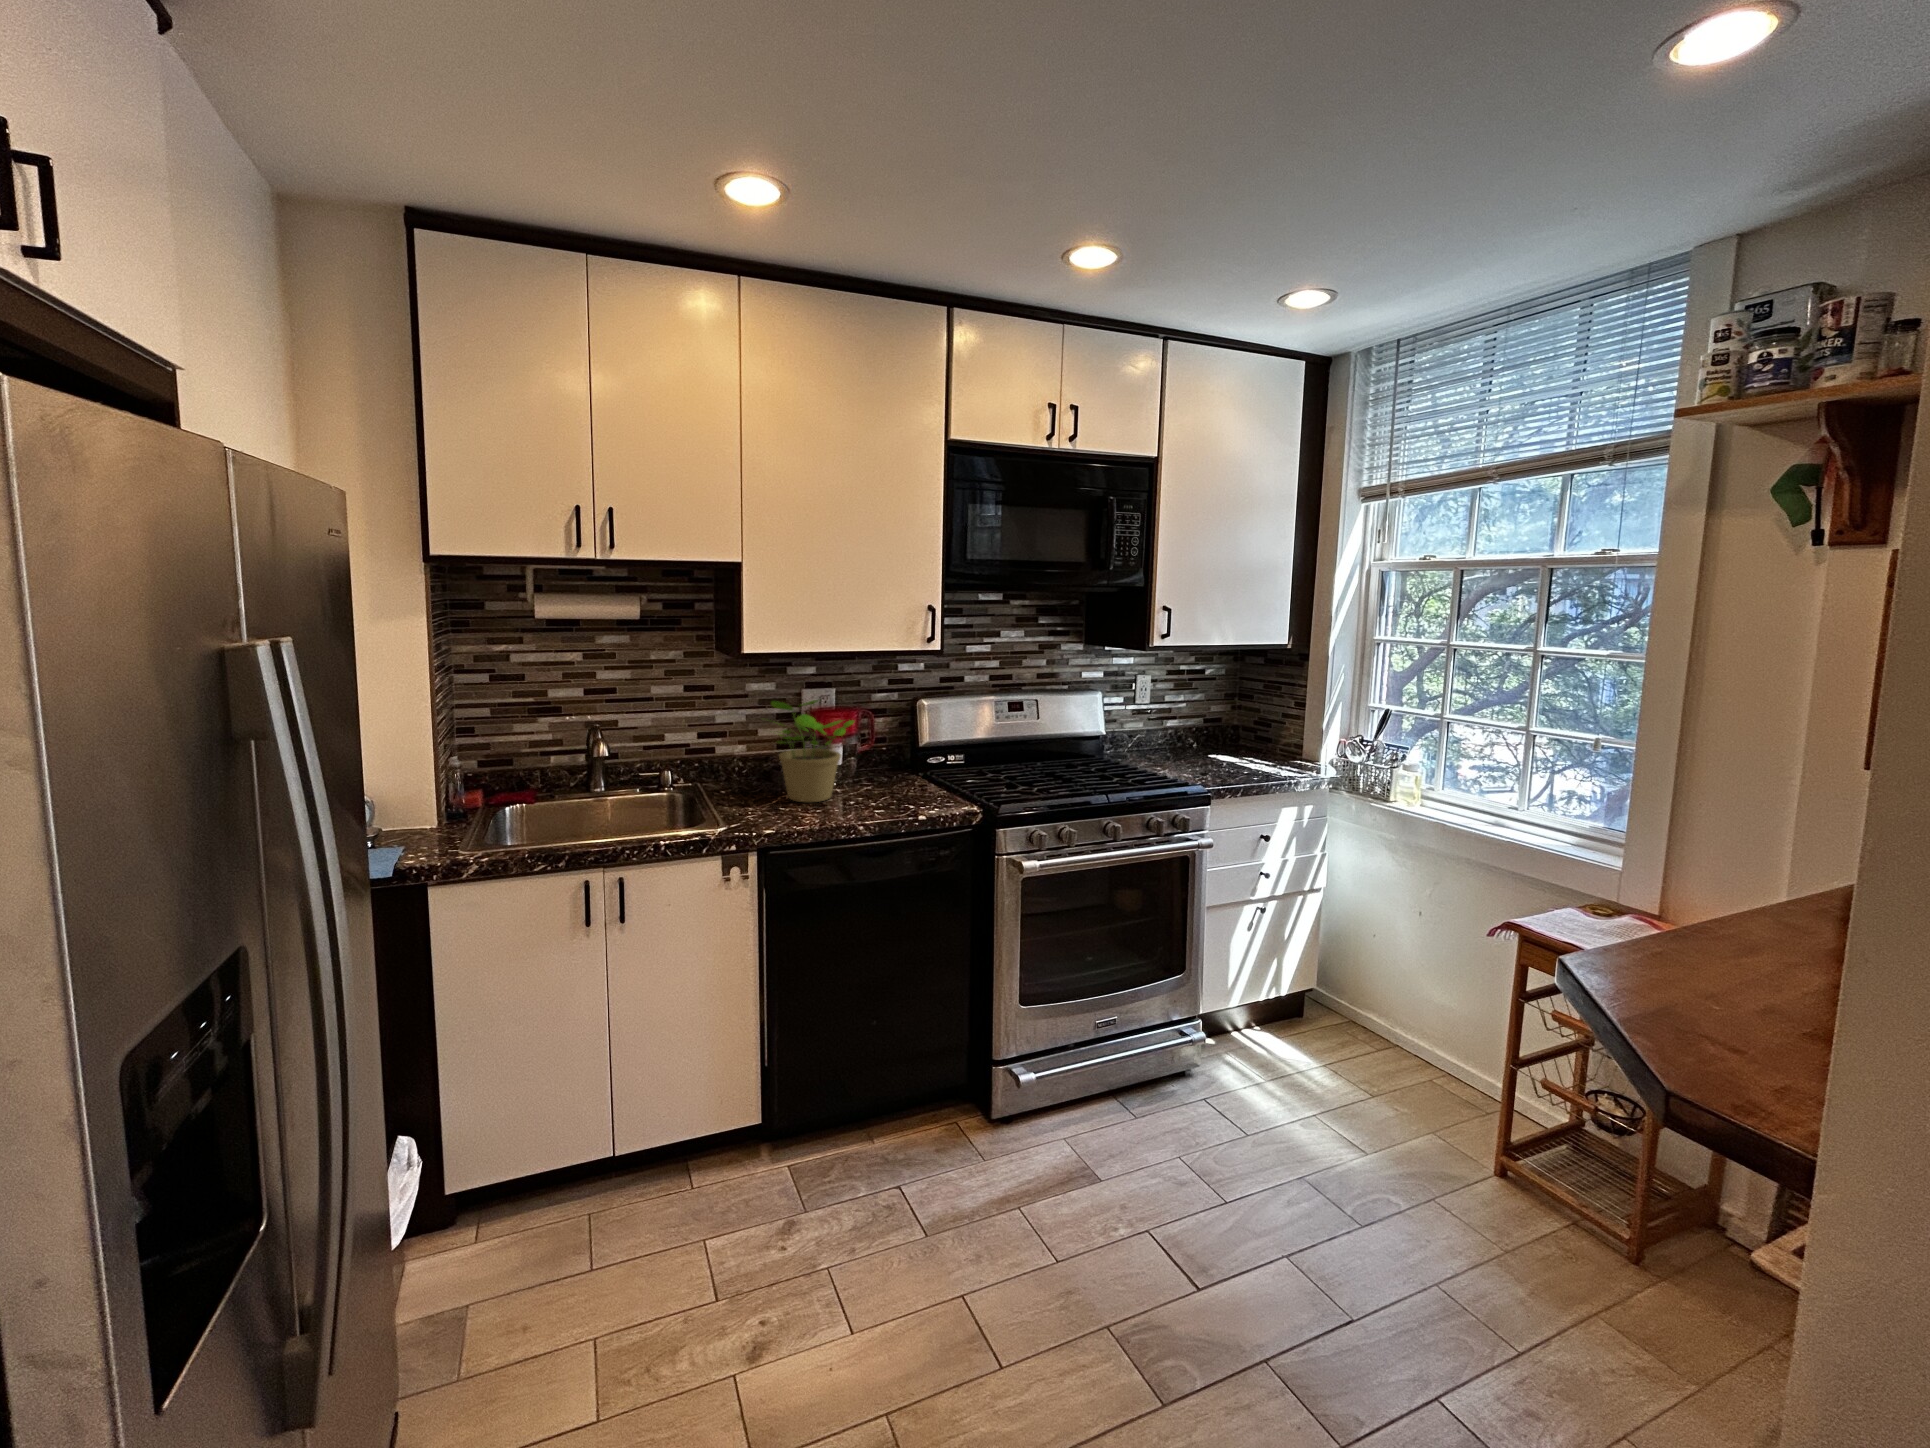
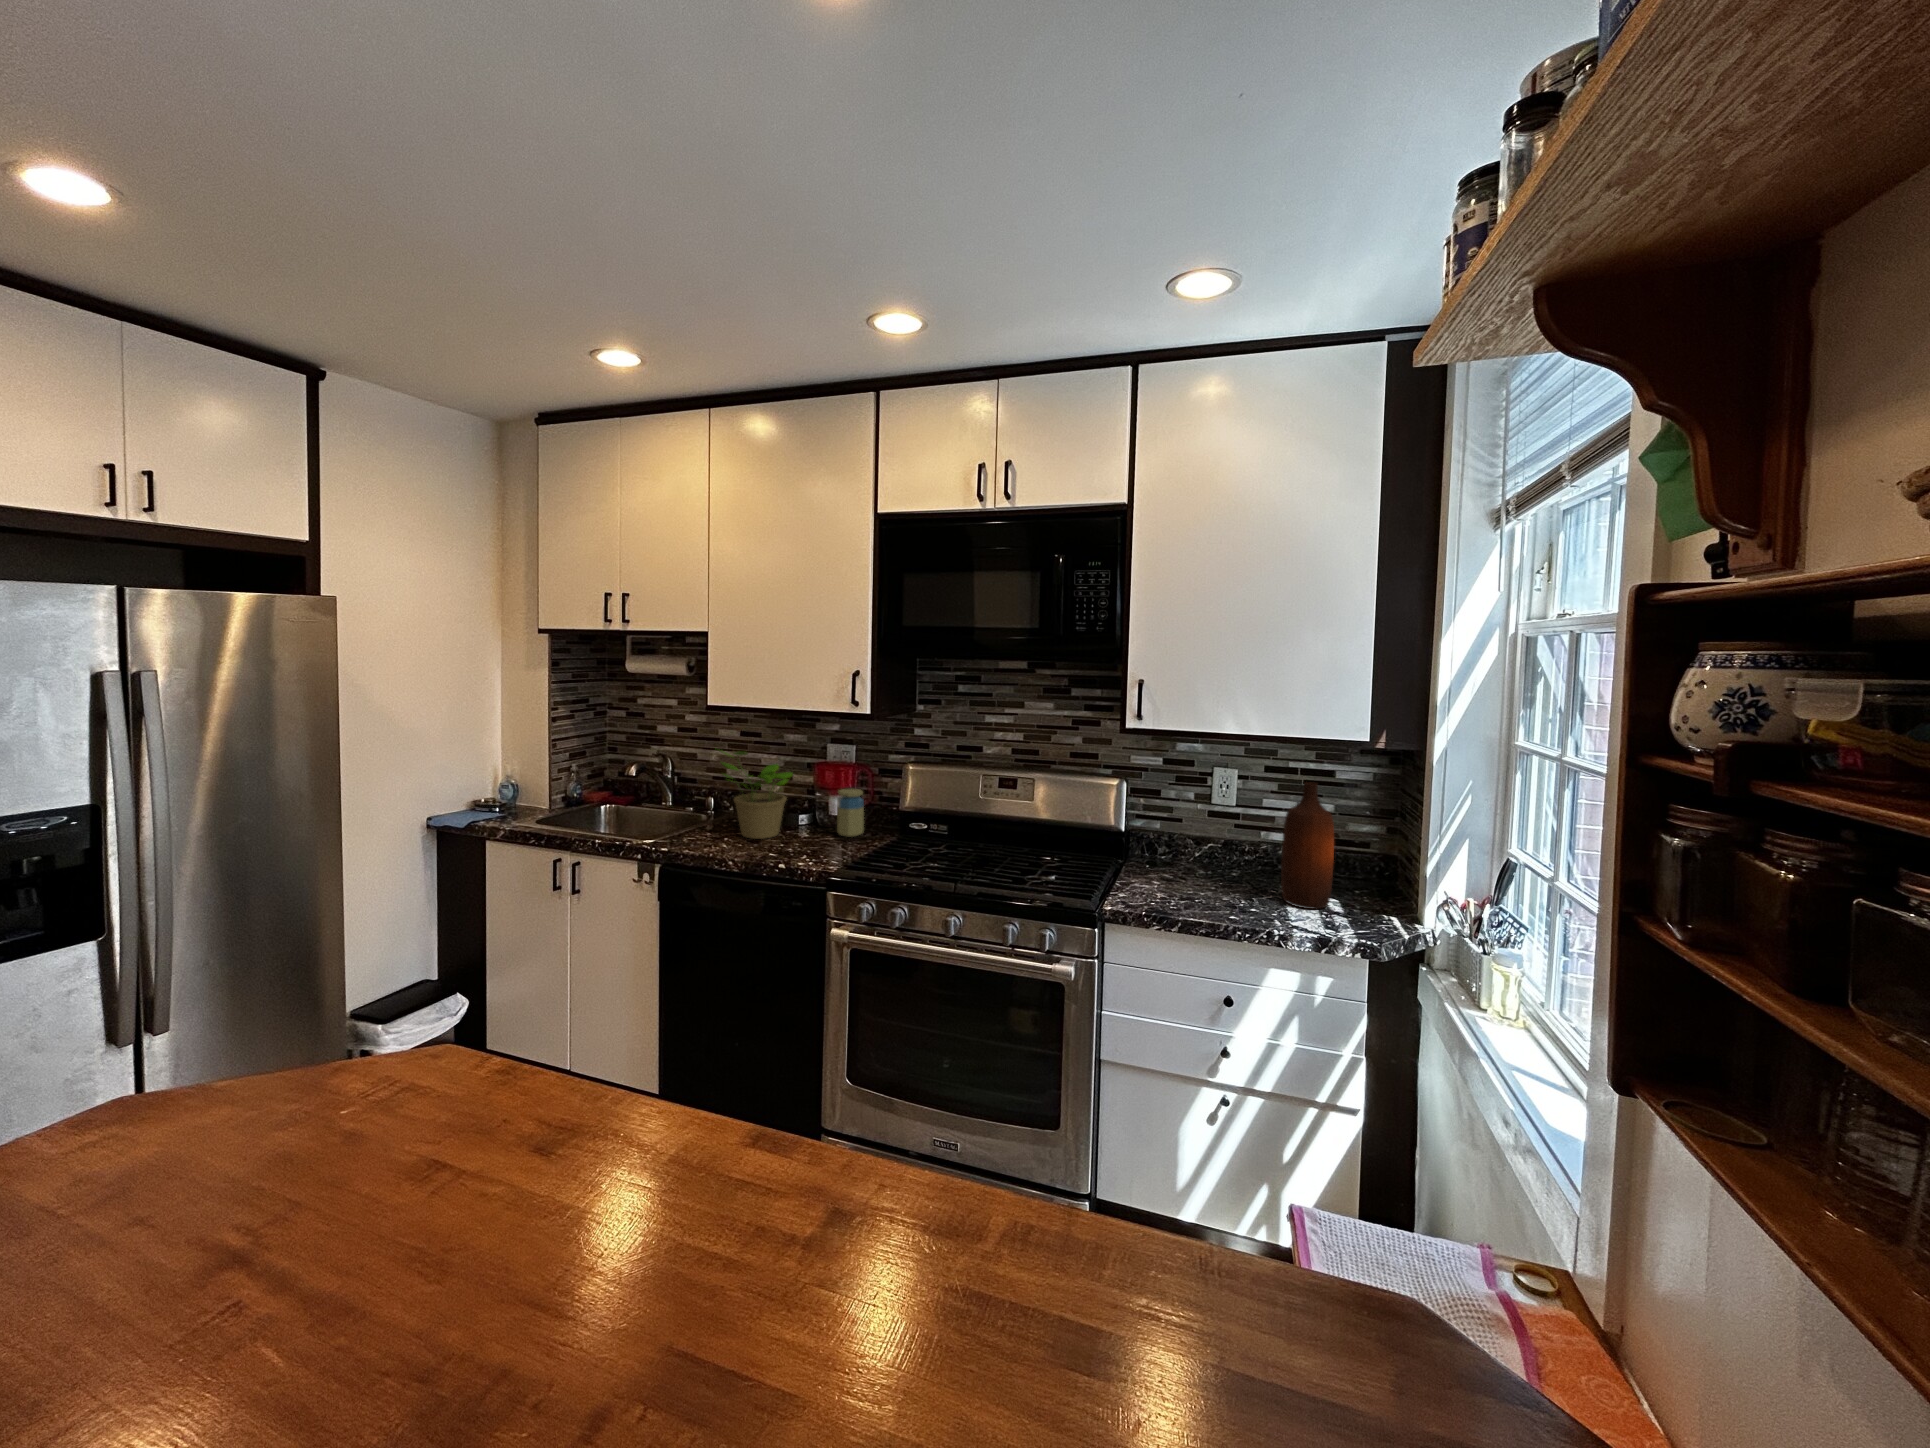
bottle: none [1239,674,1276,764] -> present [1281,782,1334,909]
jar: none [867,732,896,783] -> present [837,789,864,837]

